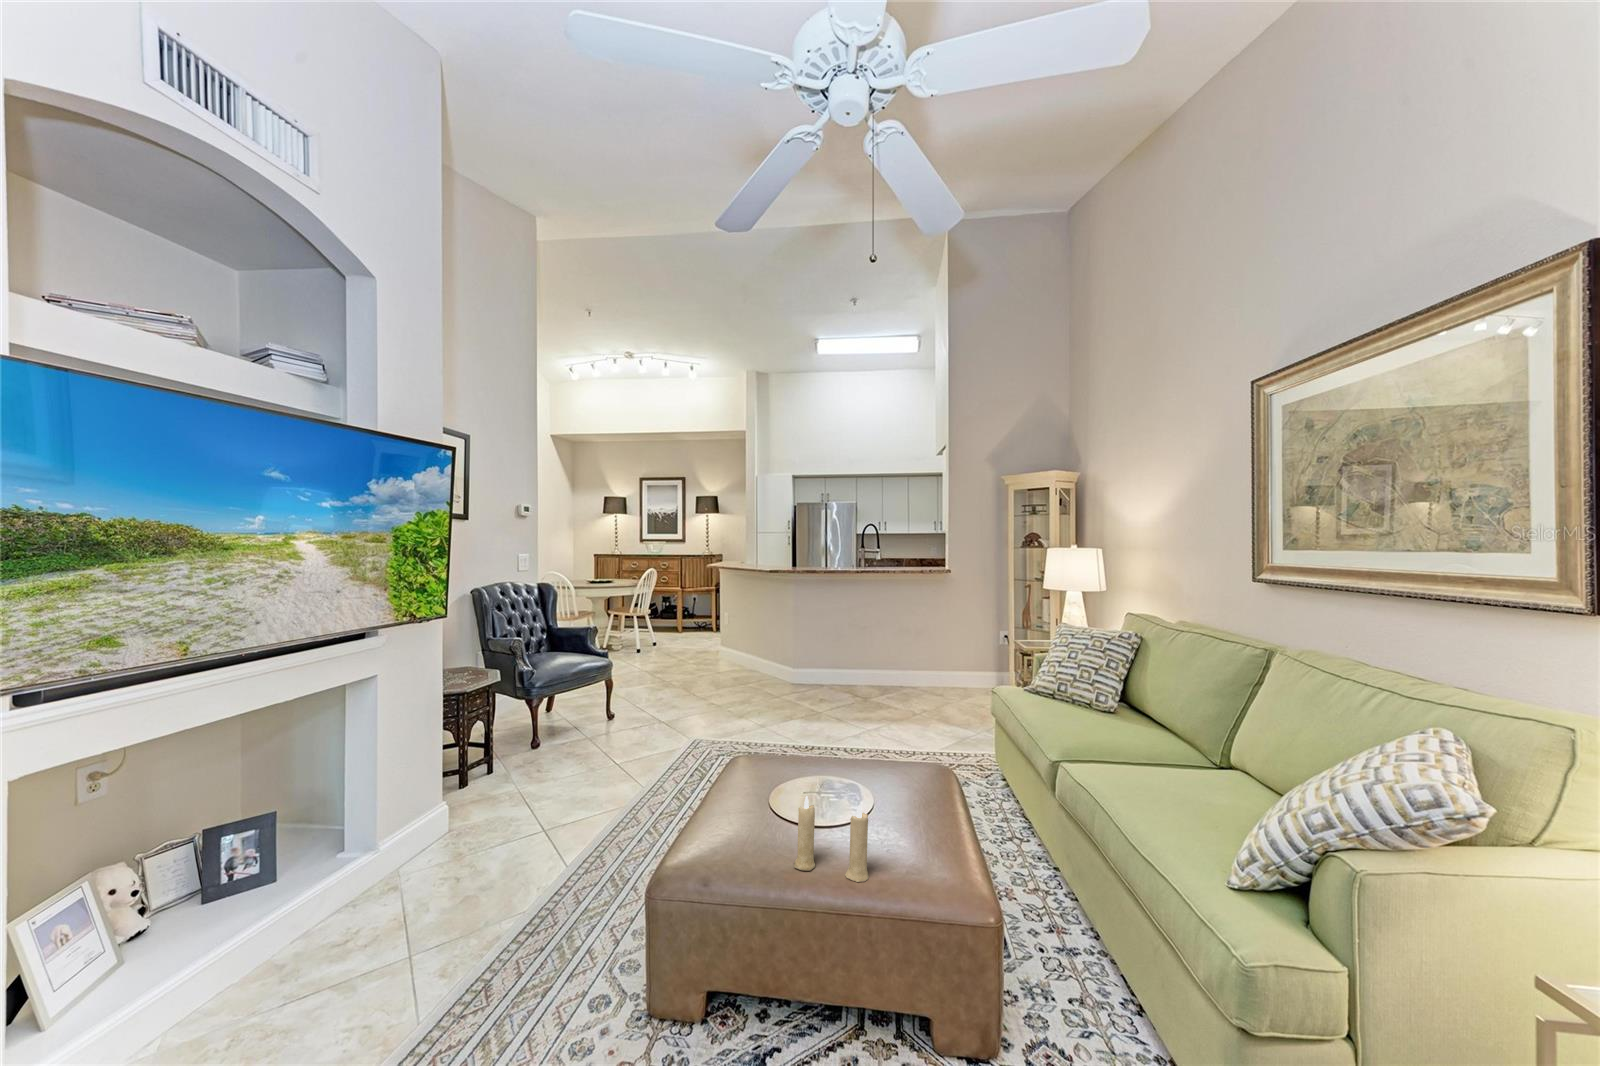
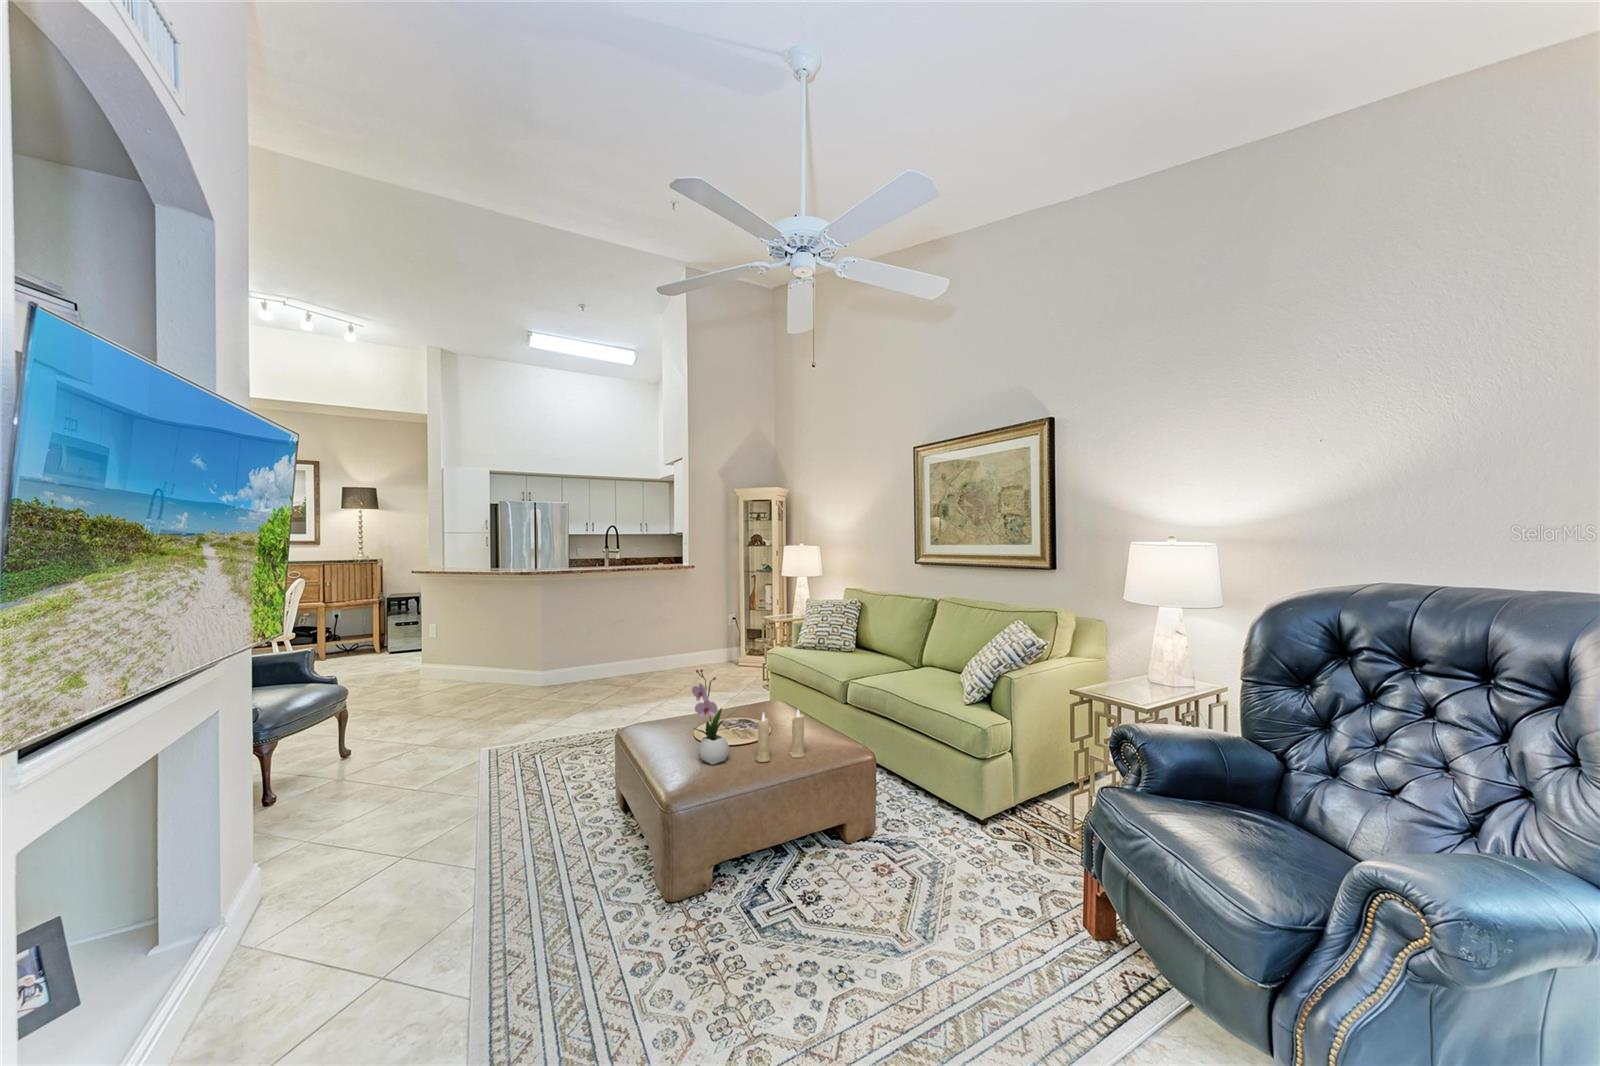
flower arrangement: none [722,714,774,849] -> present [692,669,733,765]

